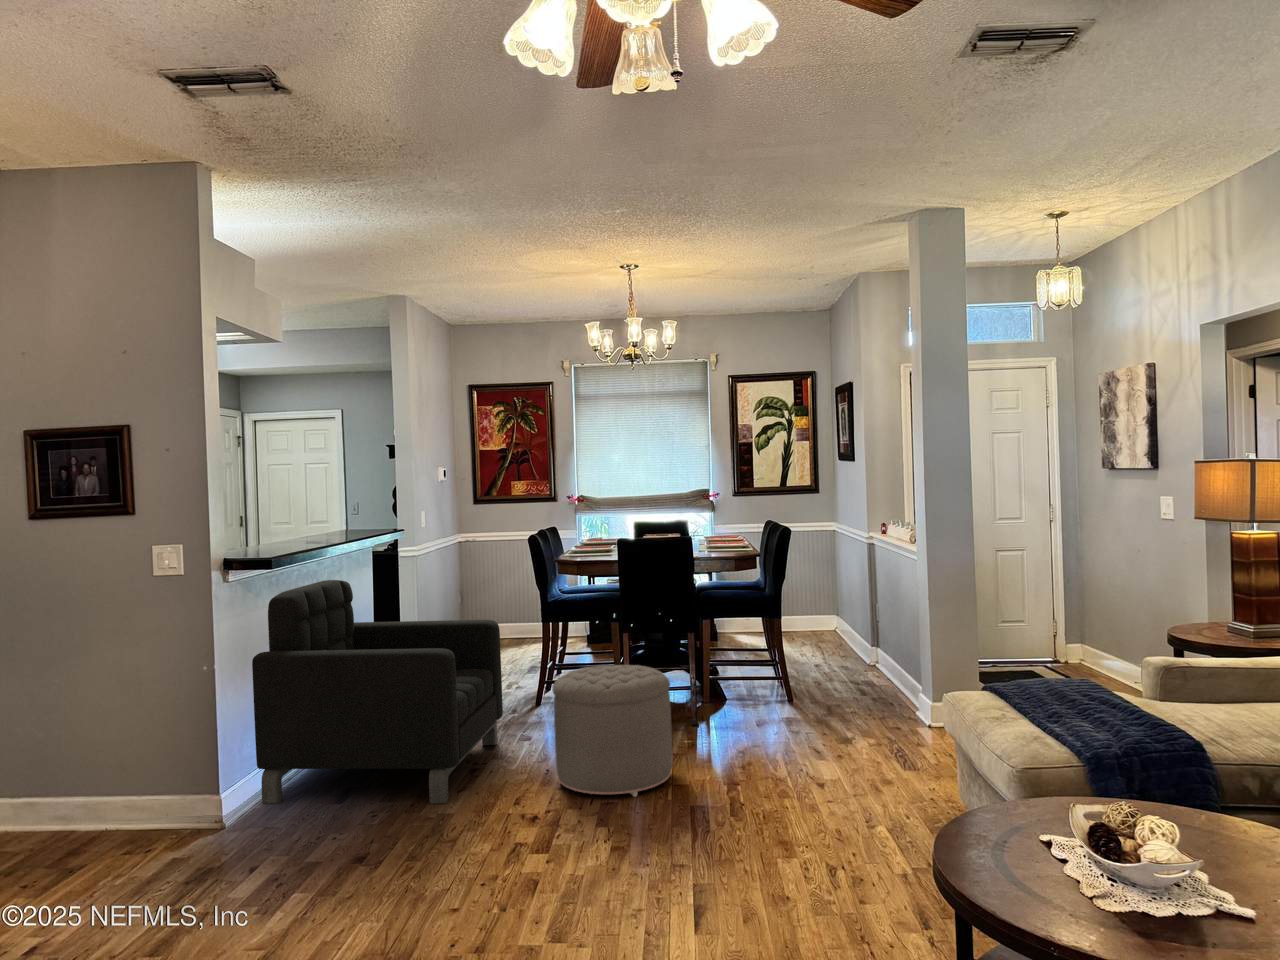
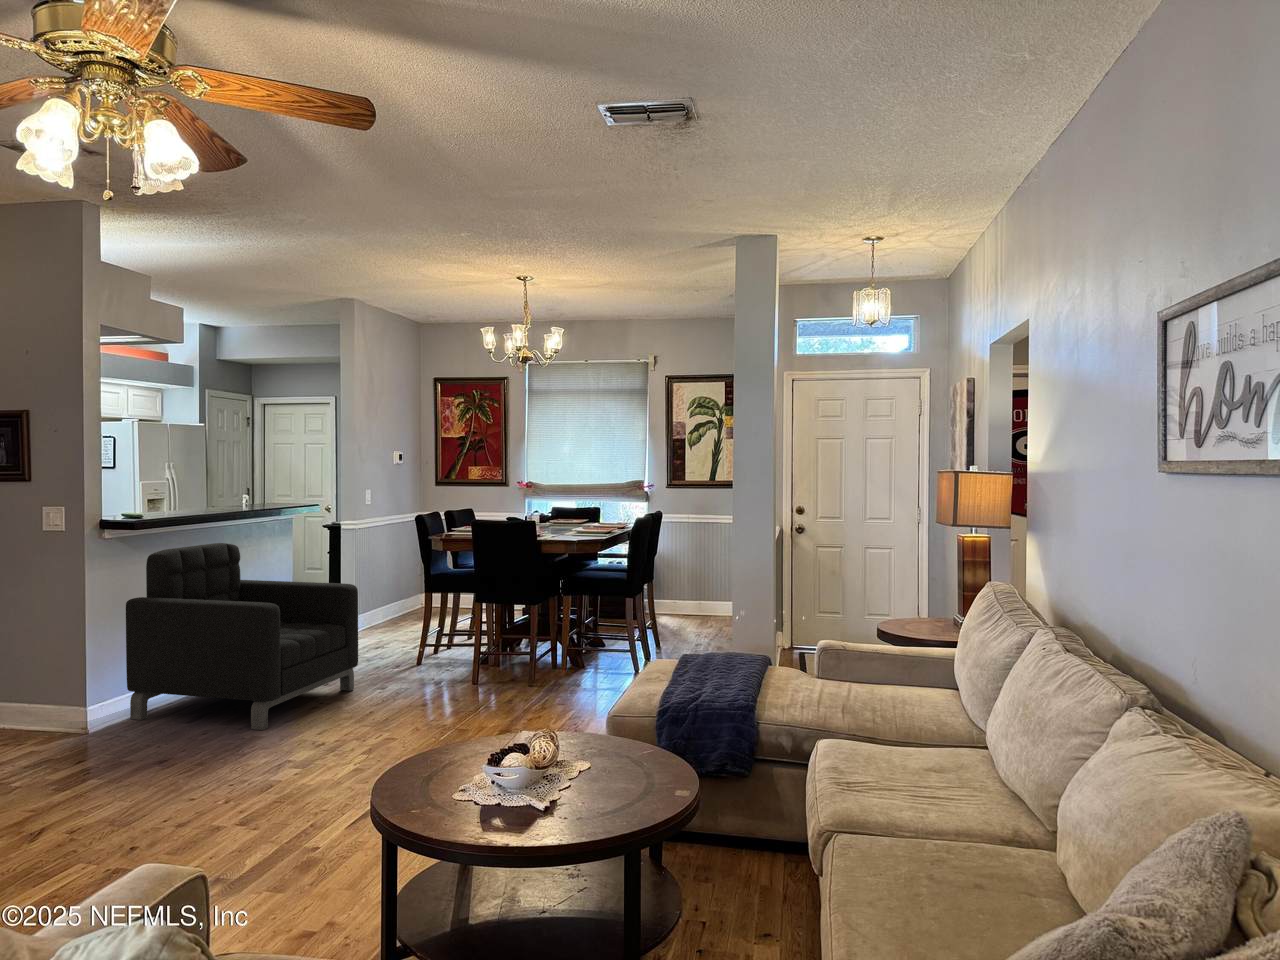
ottoman: present [553,665,673,796] -> none [359,628,462,737]

